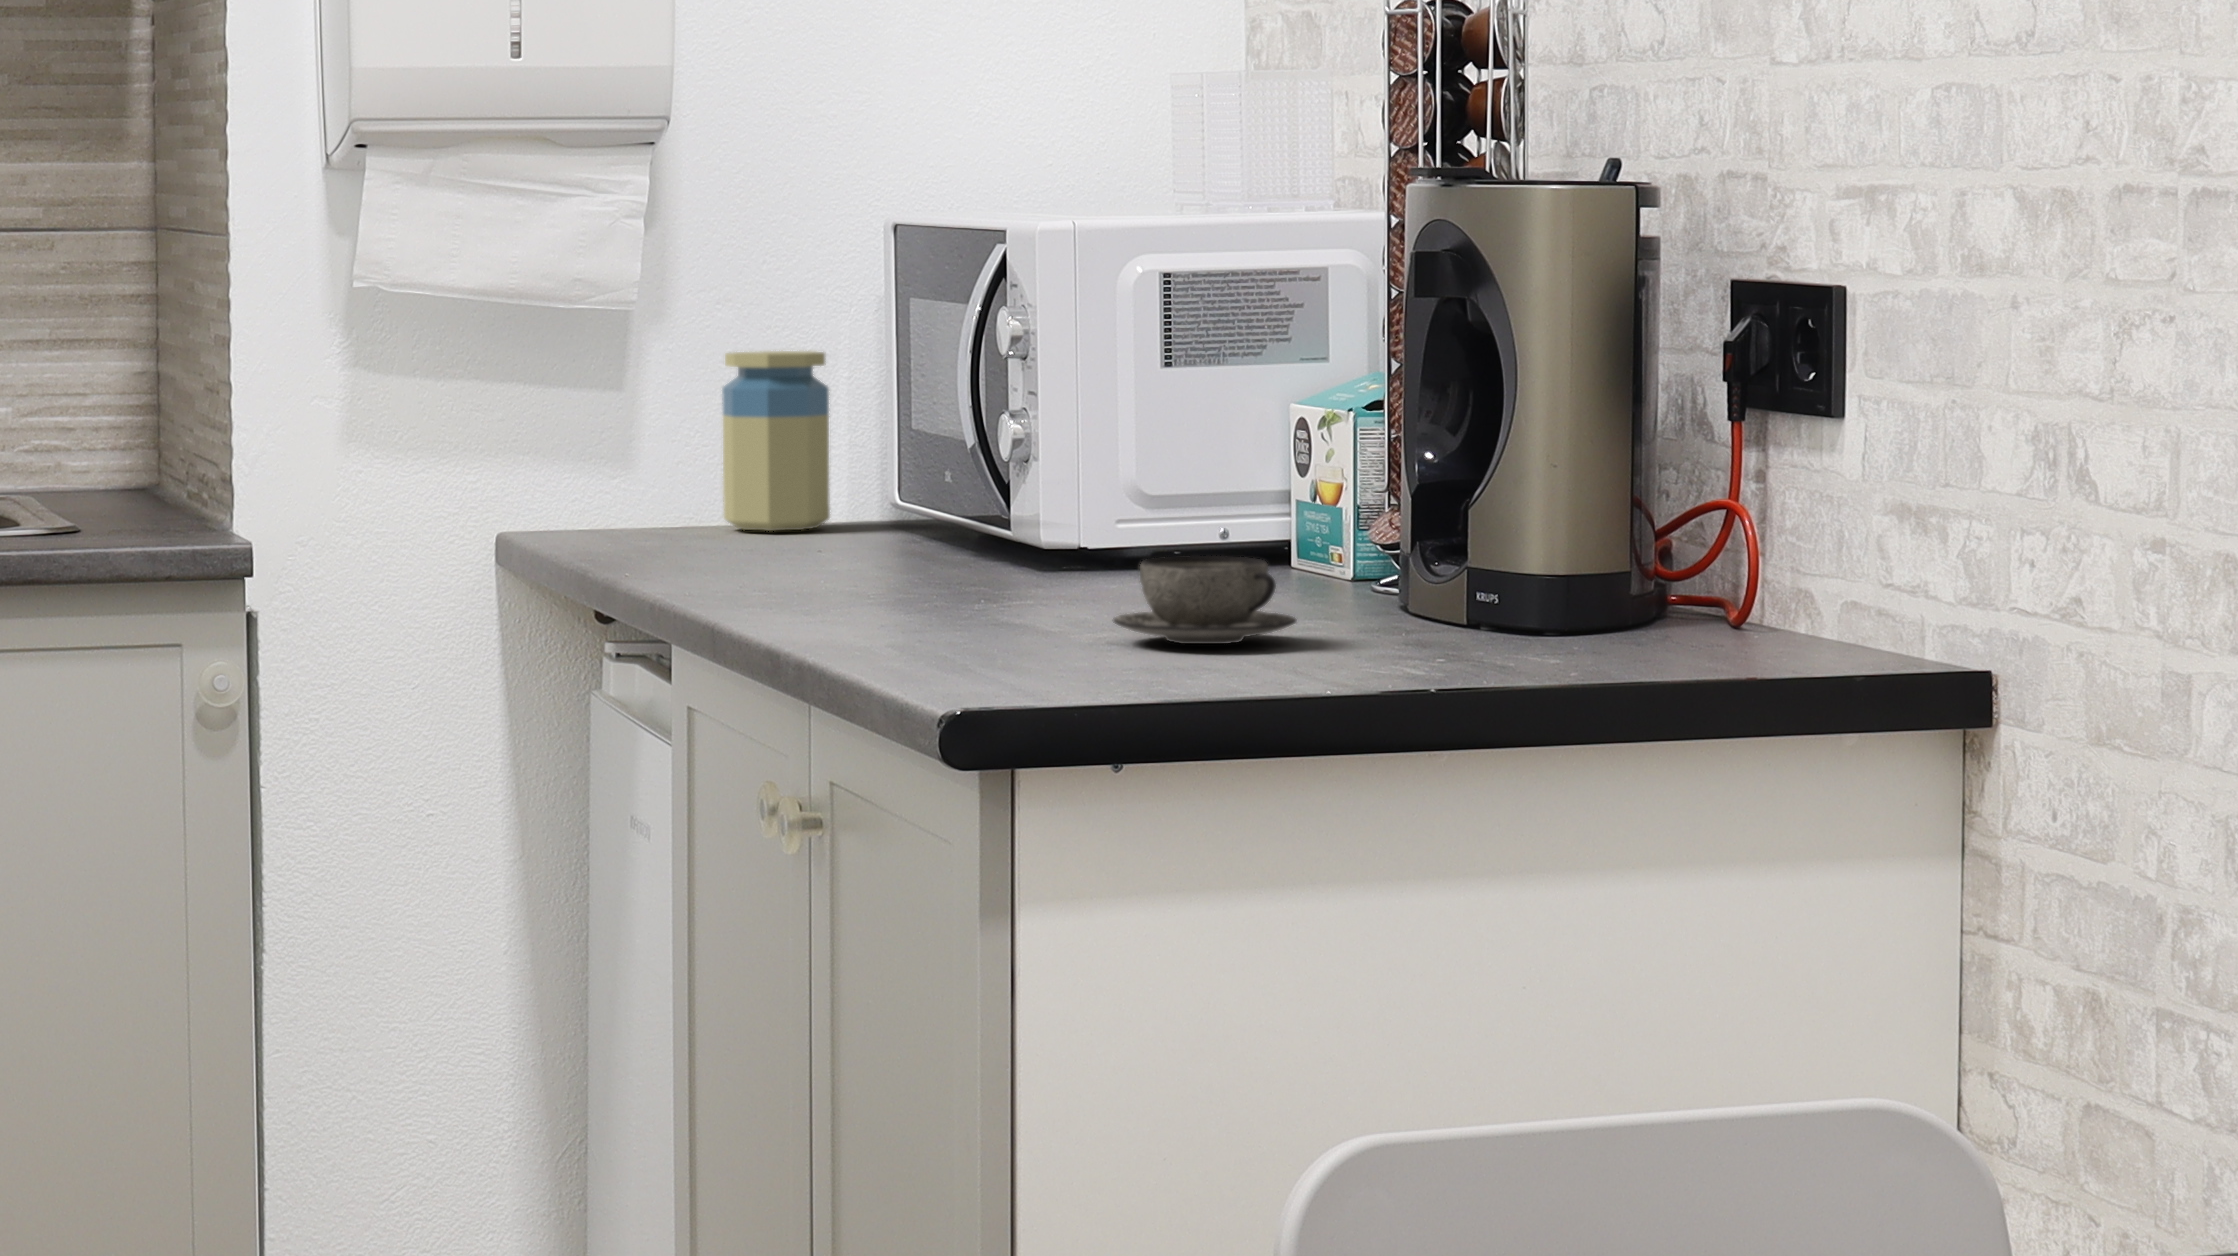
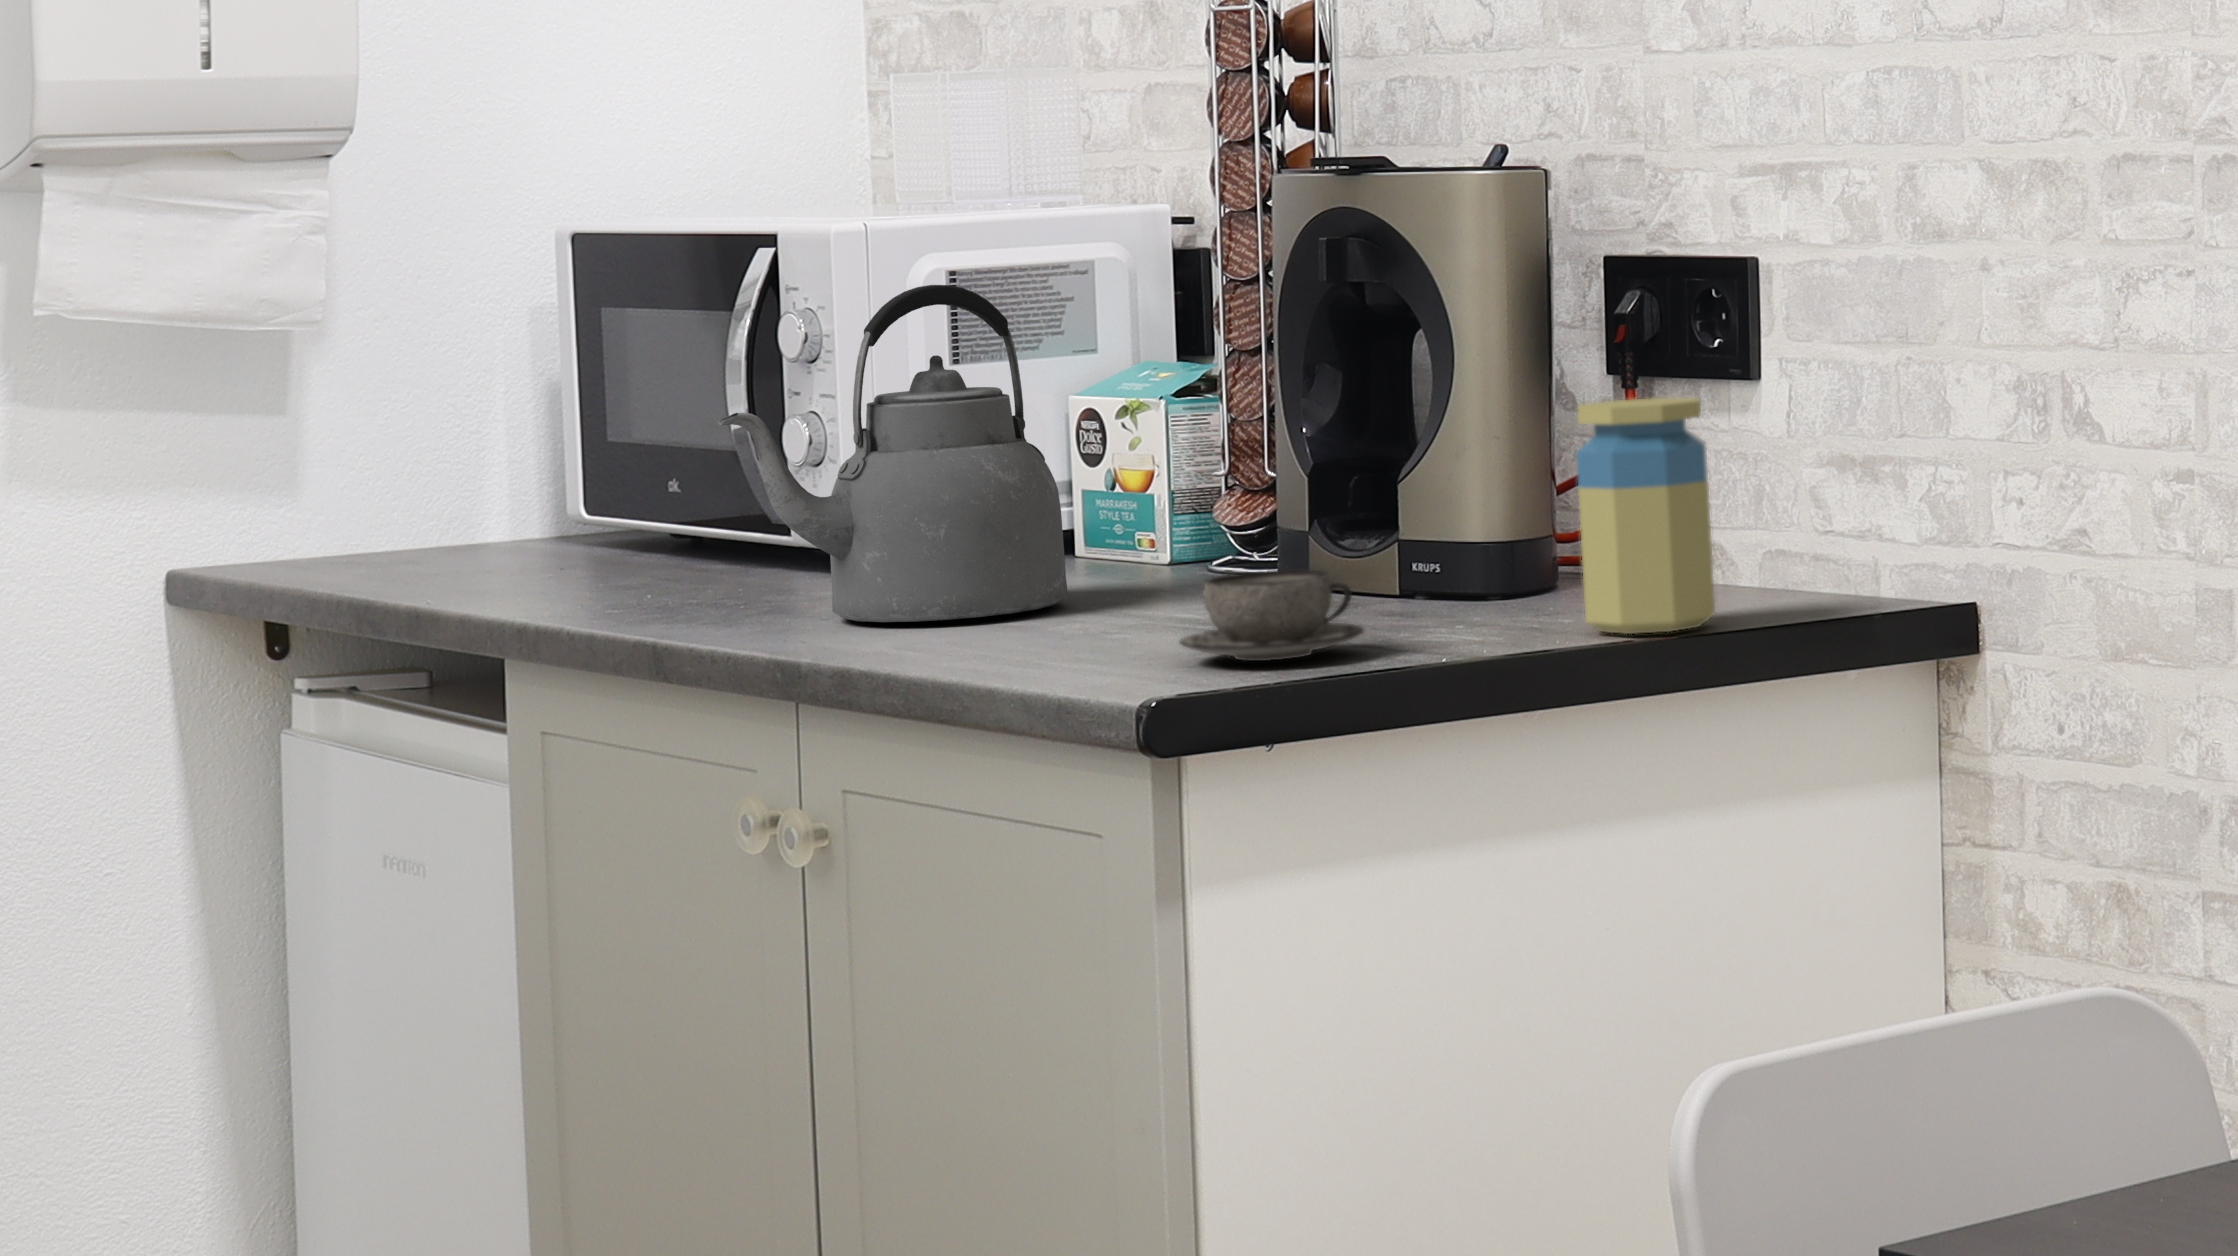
kettle: none [832,260,1165,584] -> present [718,285,1068,622]
jar: present [722,351,830,531] -> present [1577,398,1715,634]

